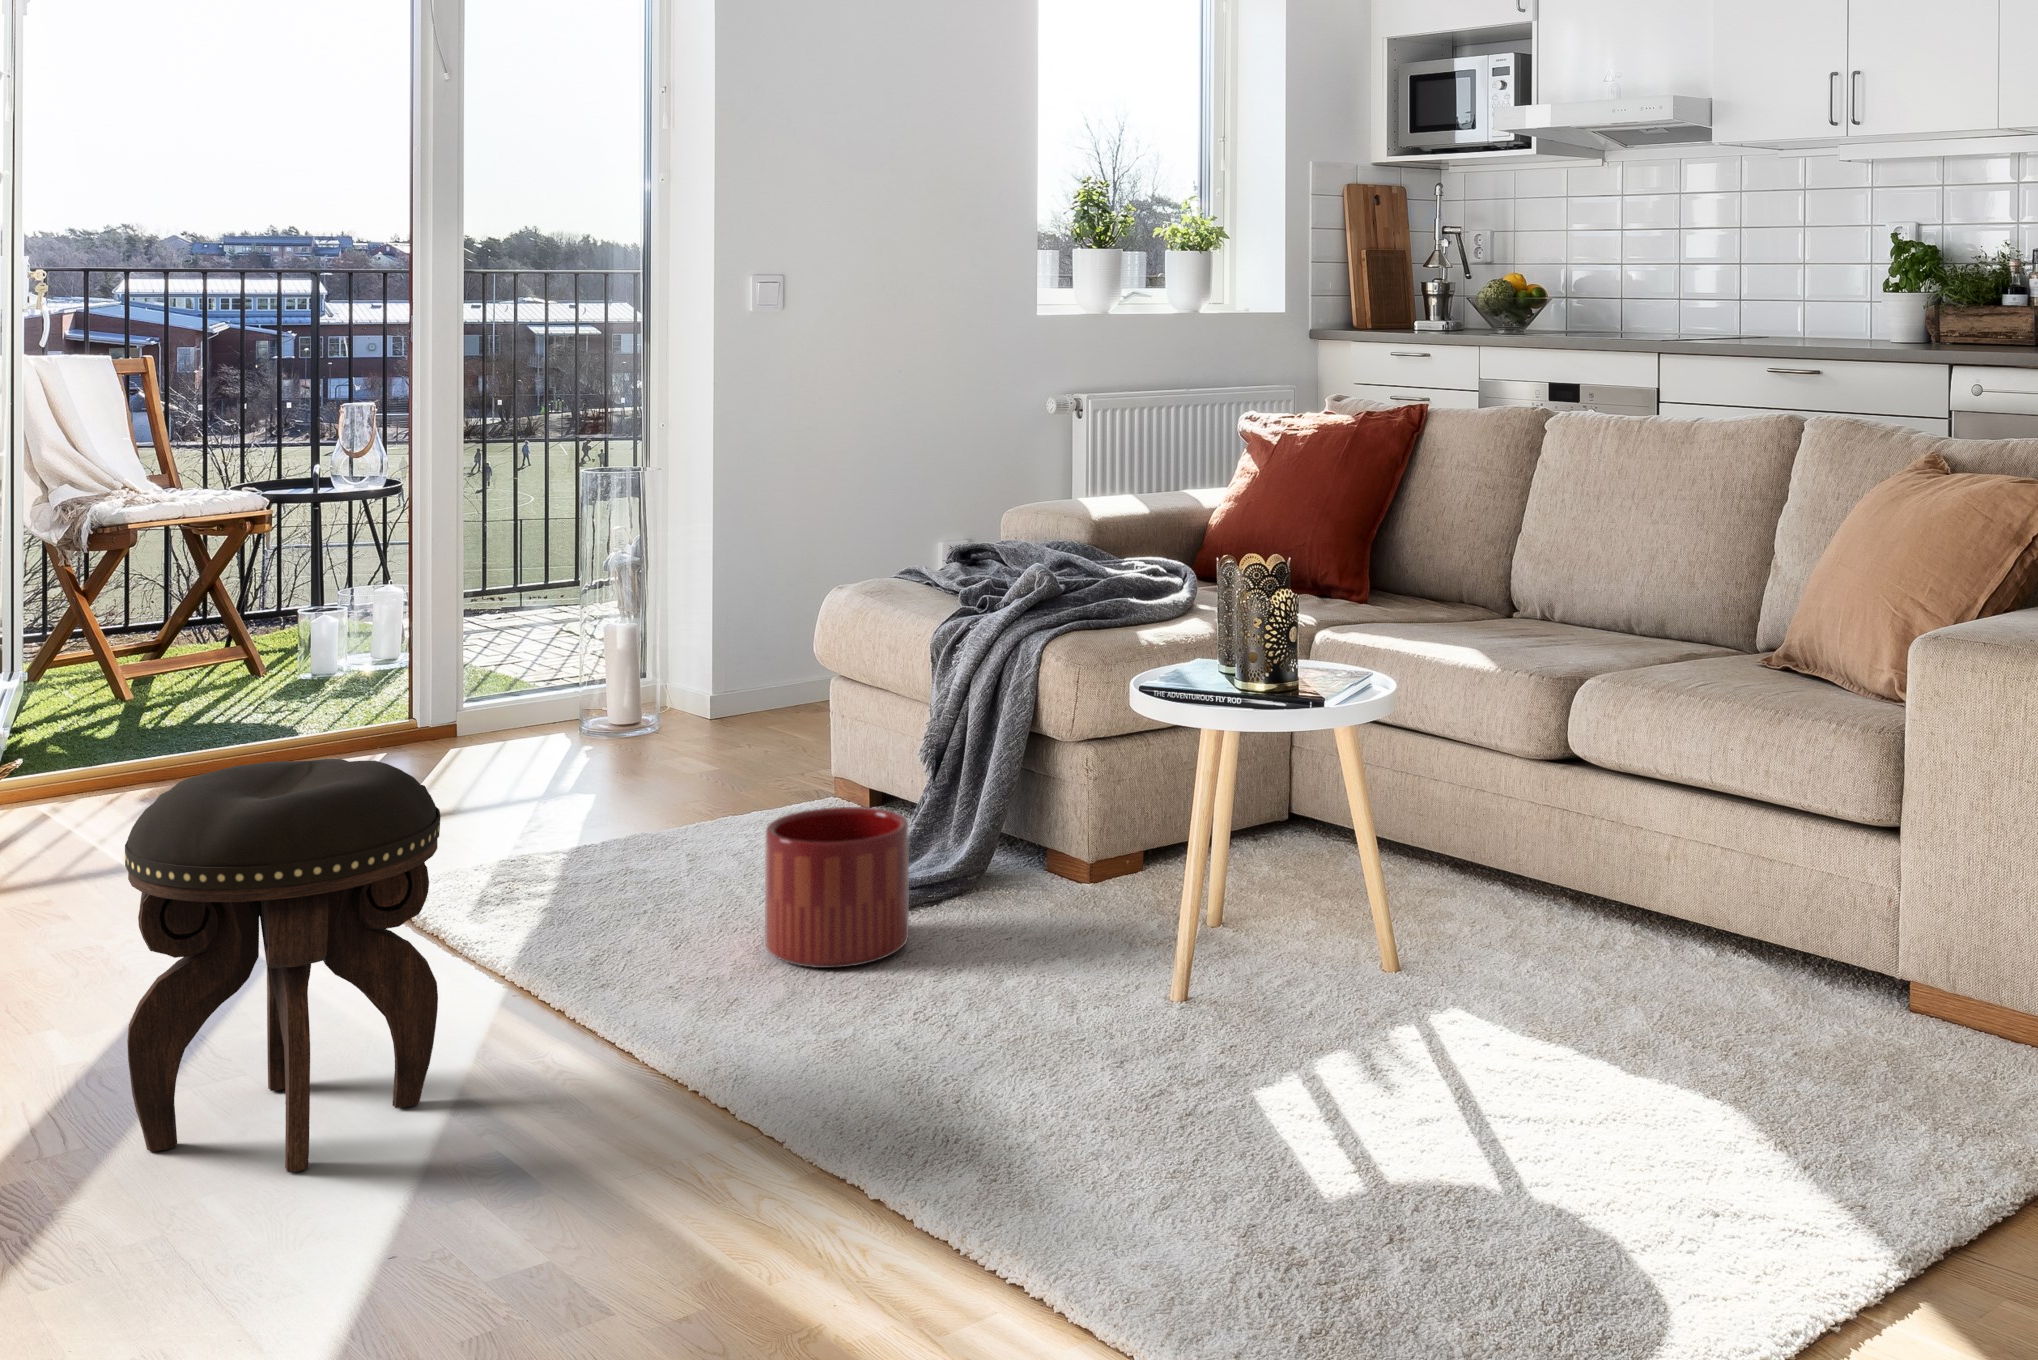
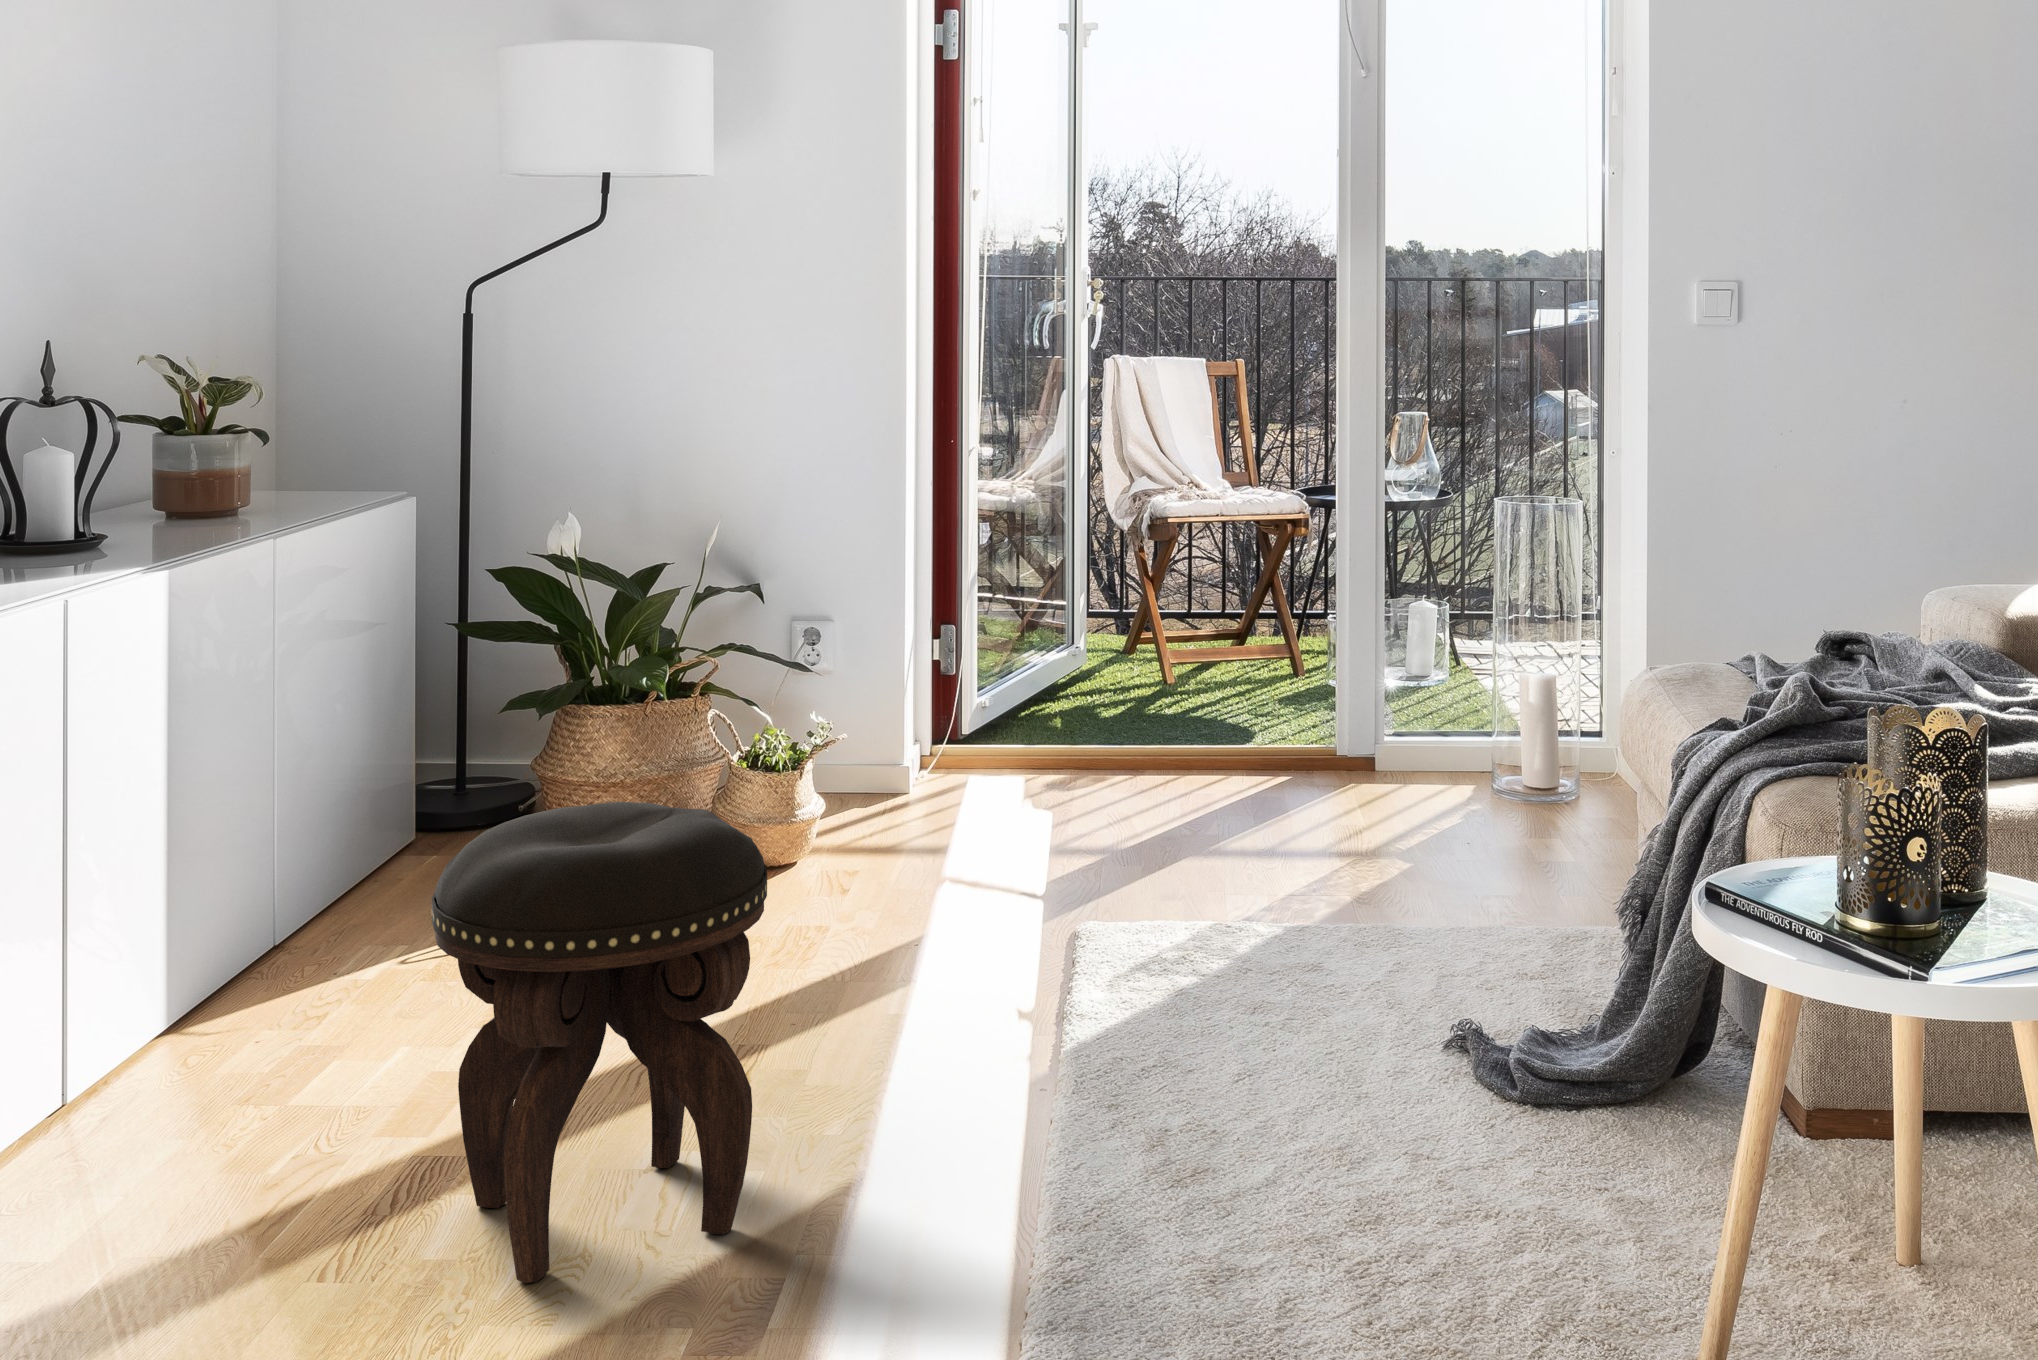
planter: present [765,807,909,968] -> none [1285,965,1473,1195]

